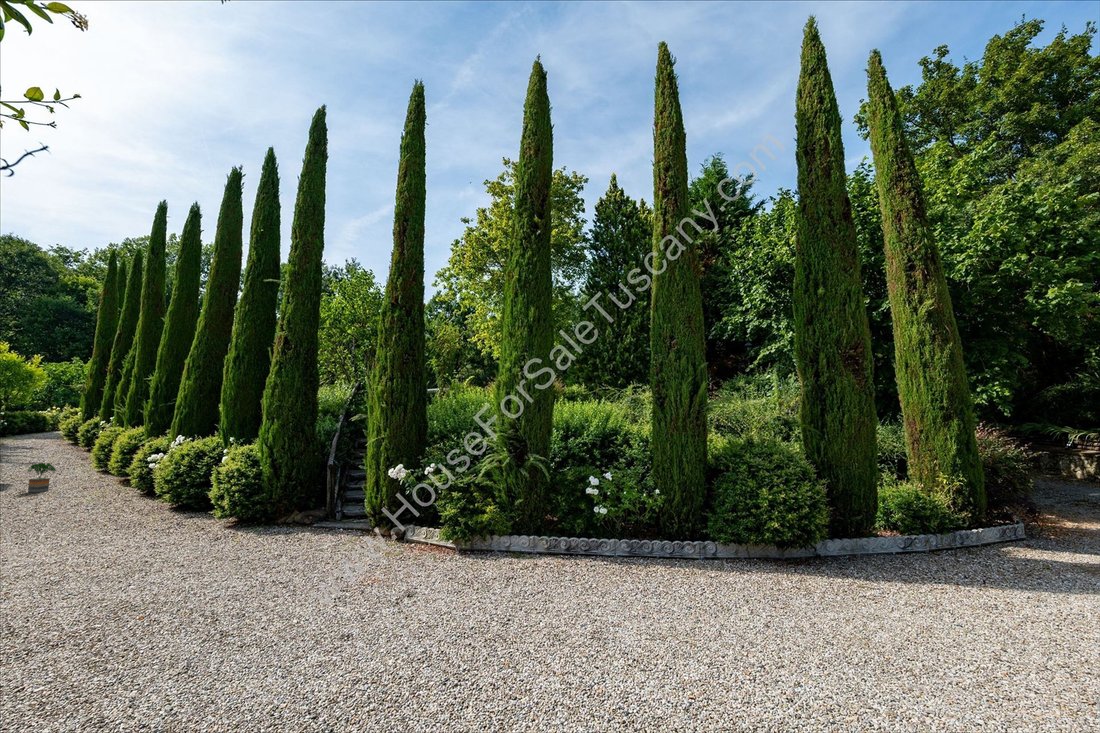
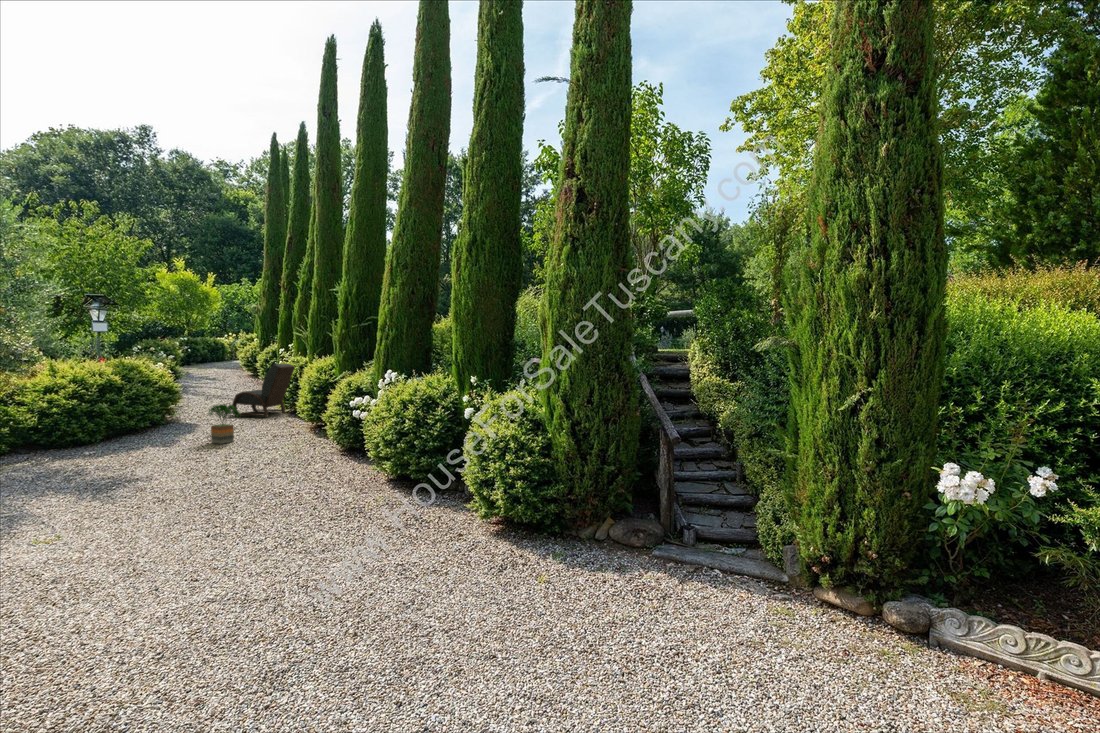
lounge chair: none [49,433,111,475] -> present [232,364,295,417]

